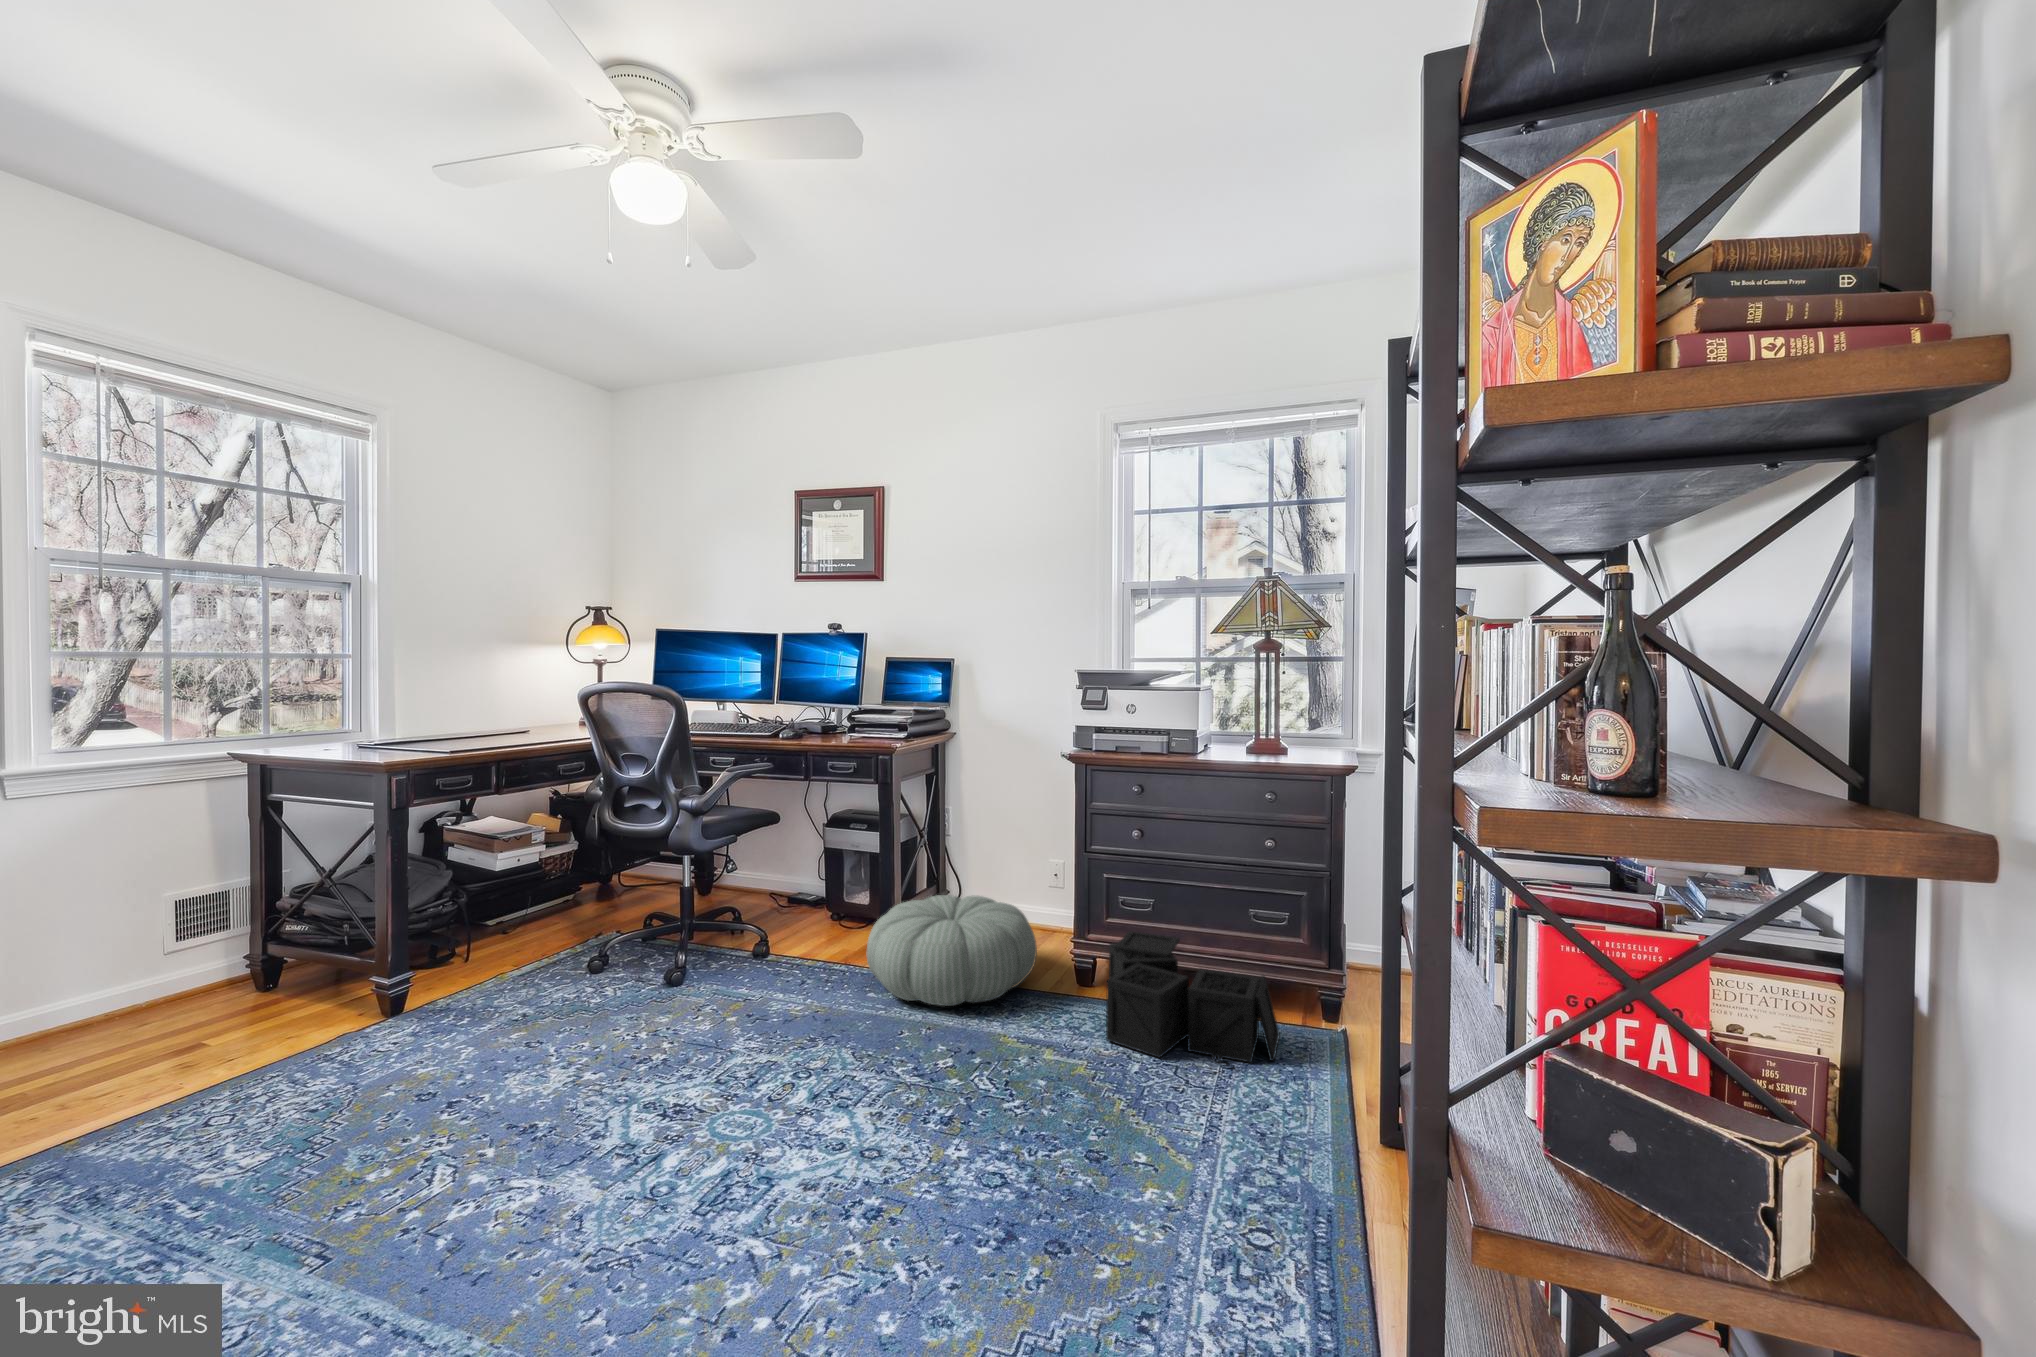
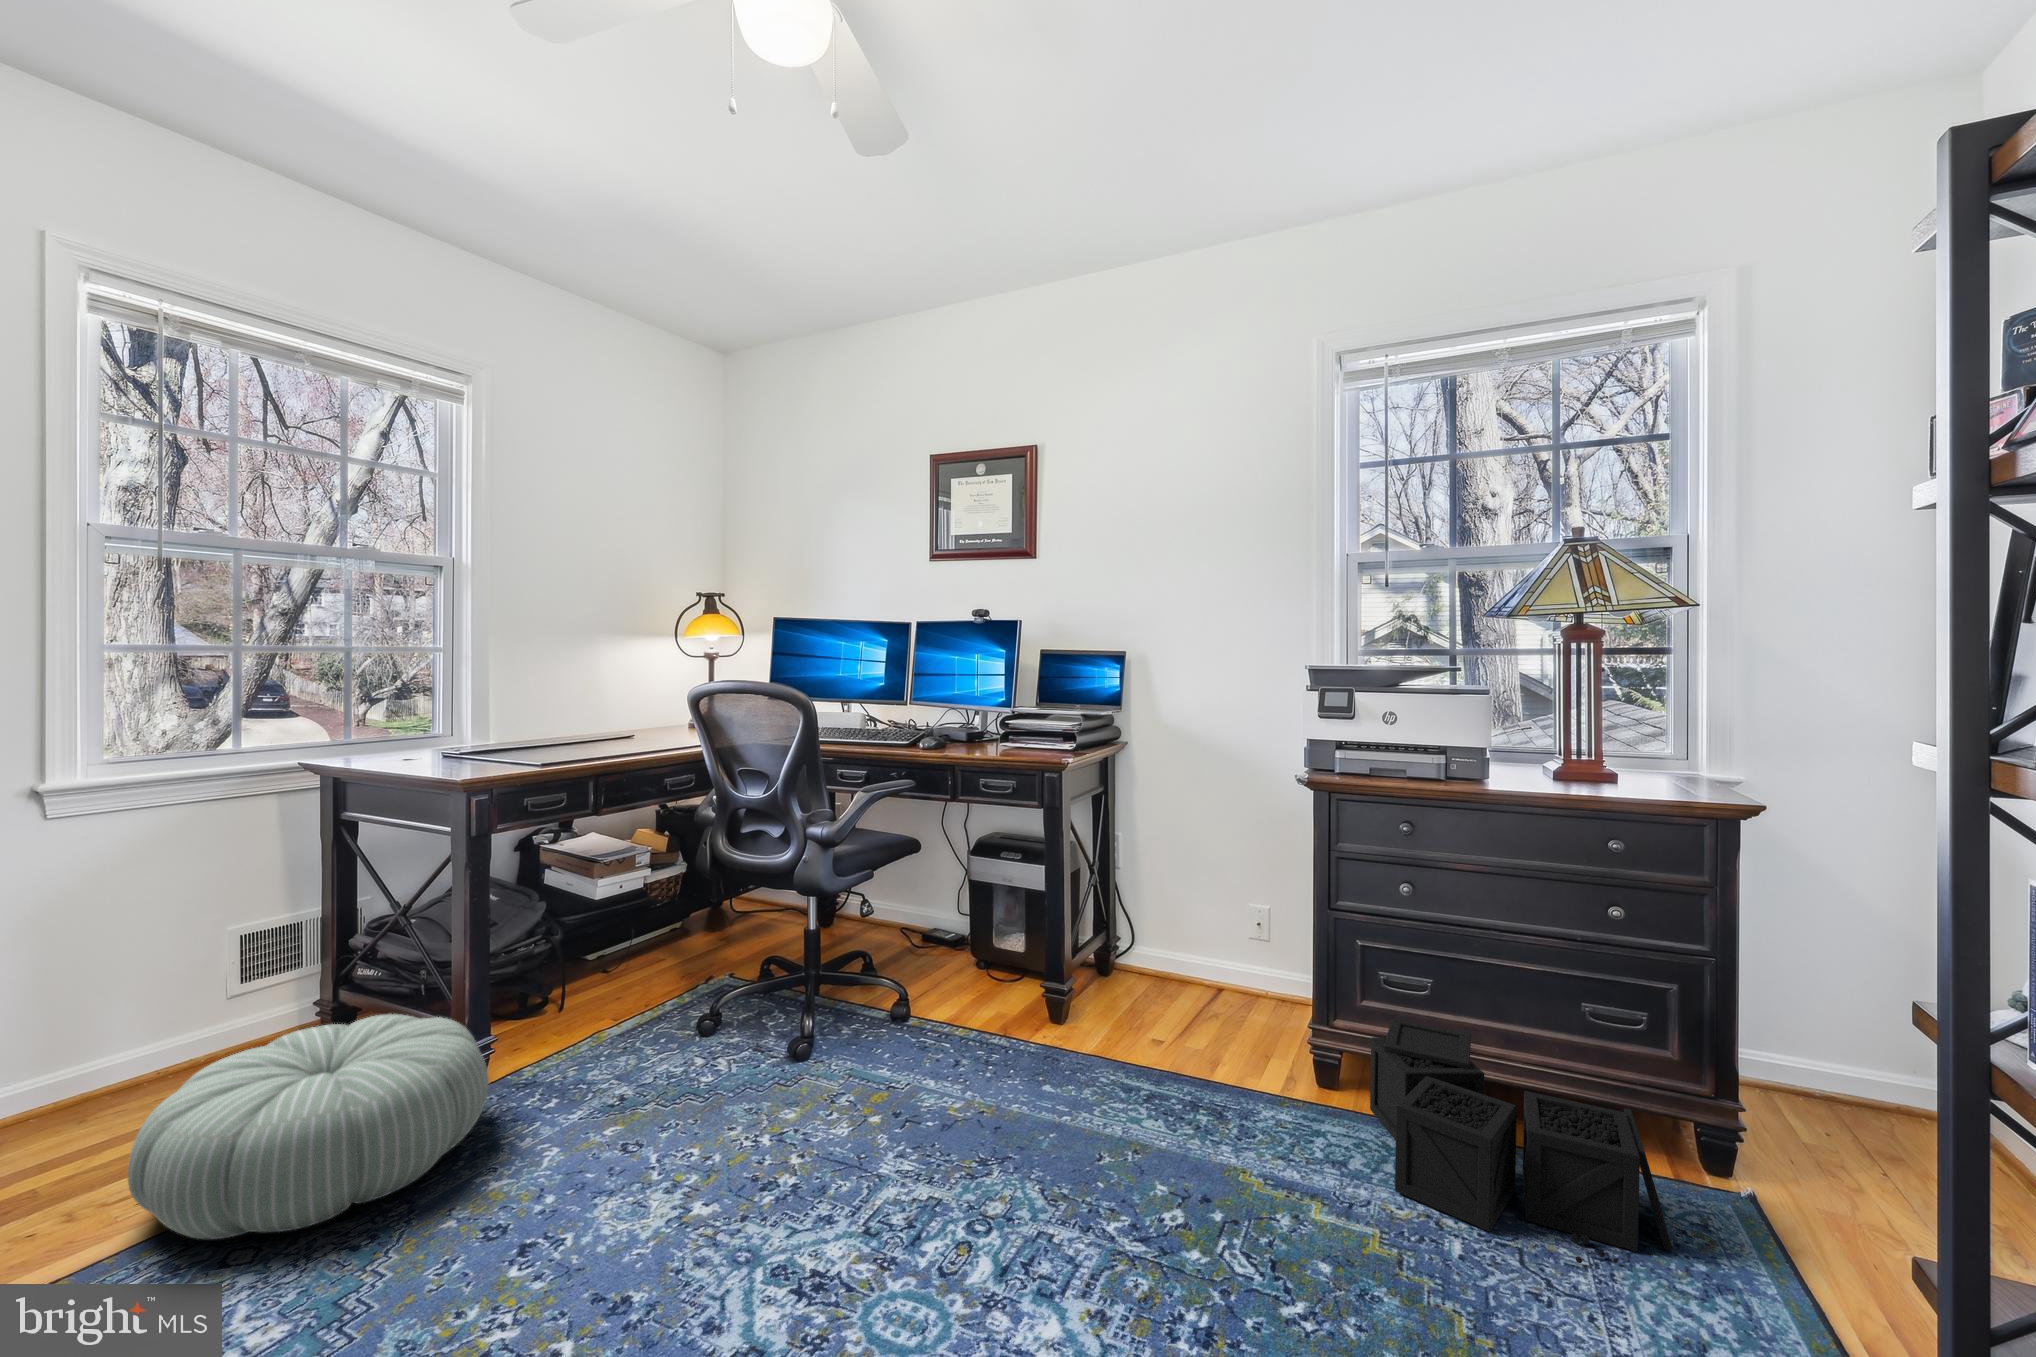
pouf: present [866,895,1037,1006] -> present [128,1014,489,1239]

